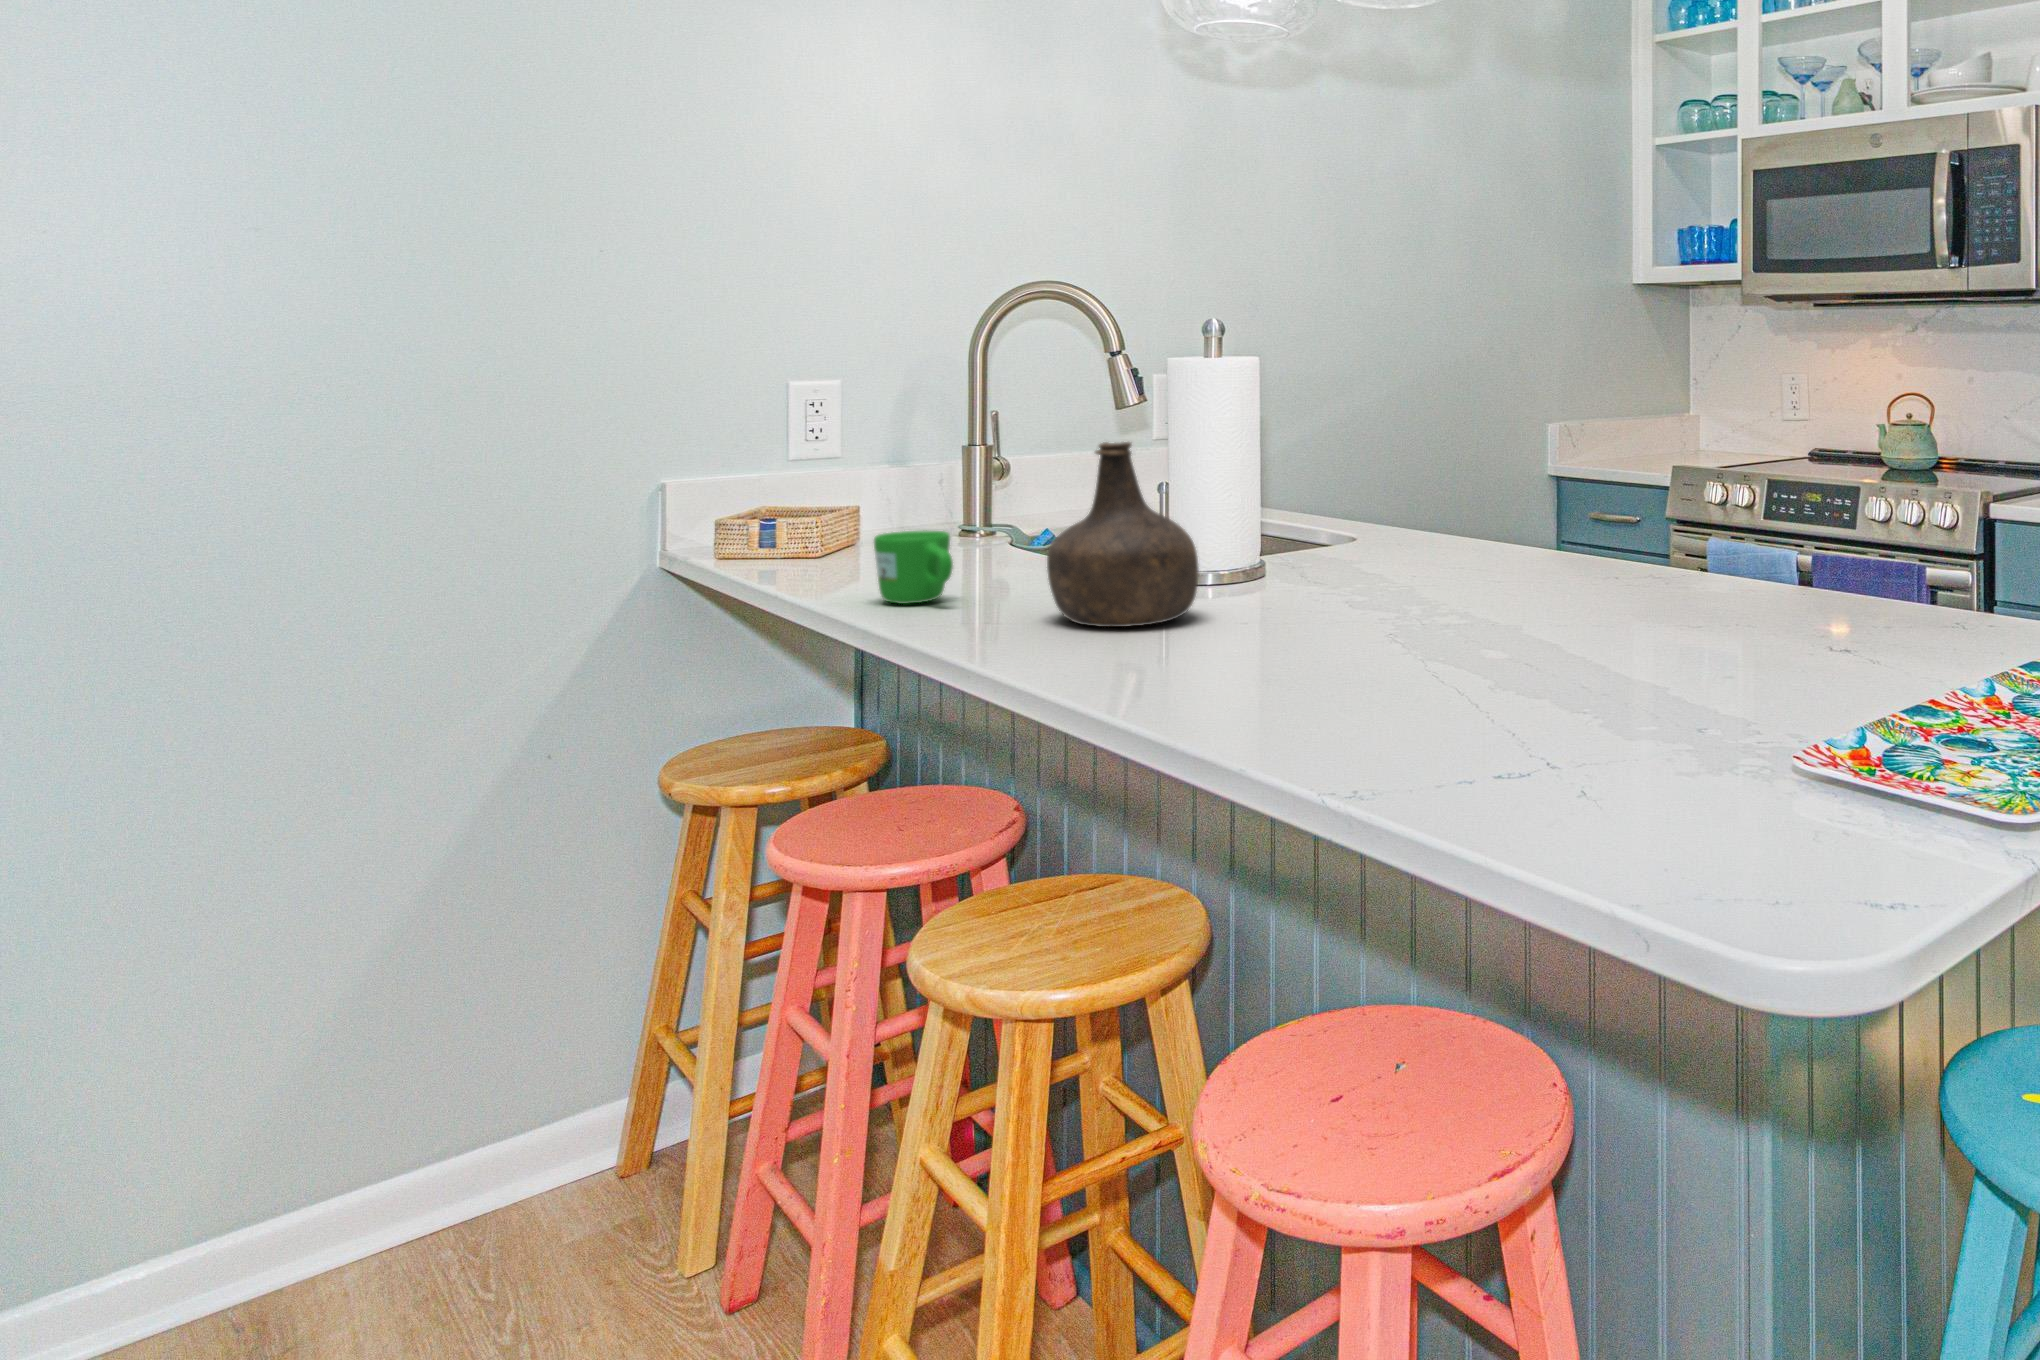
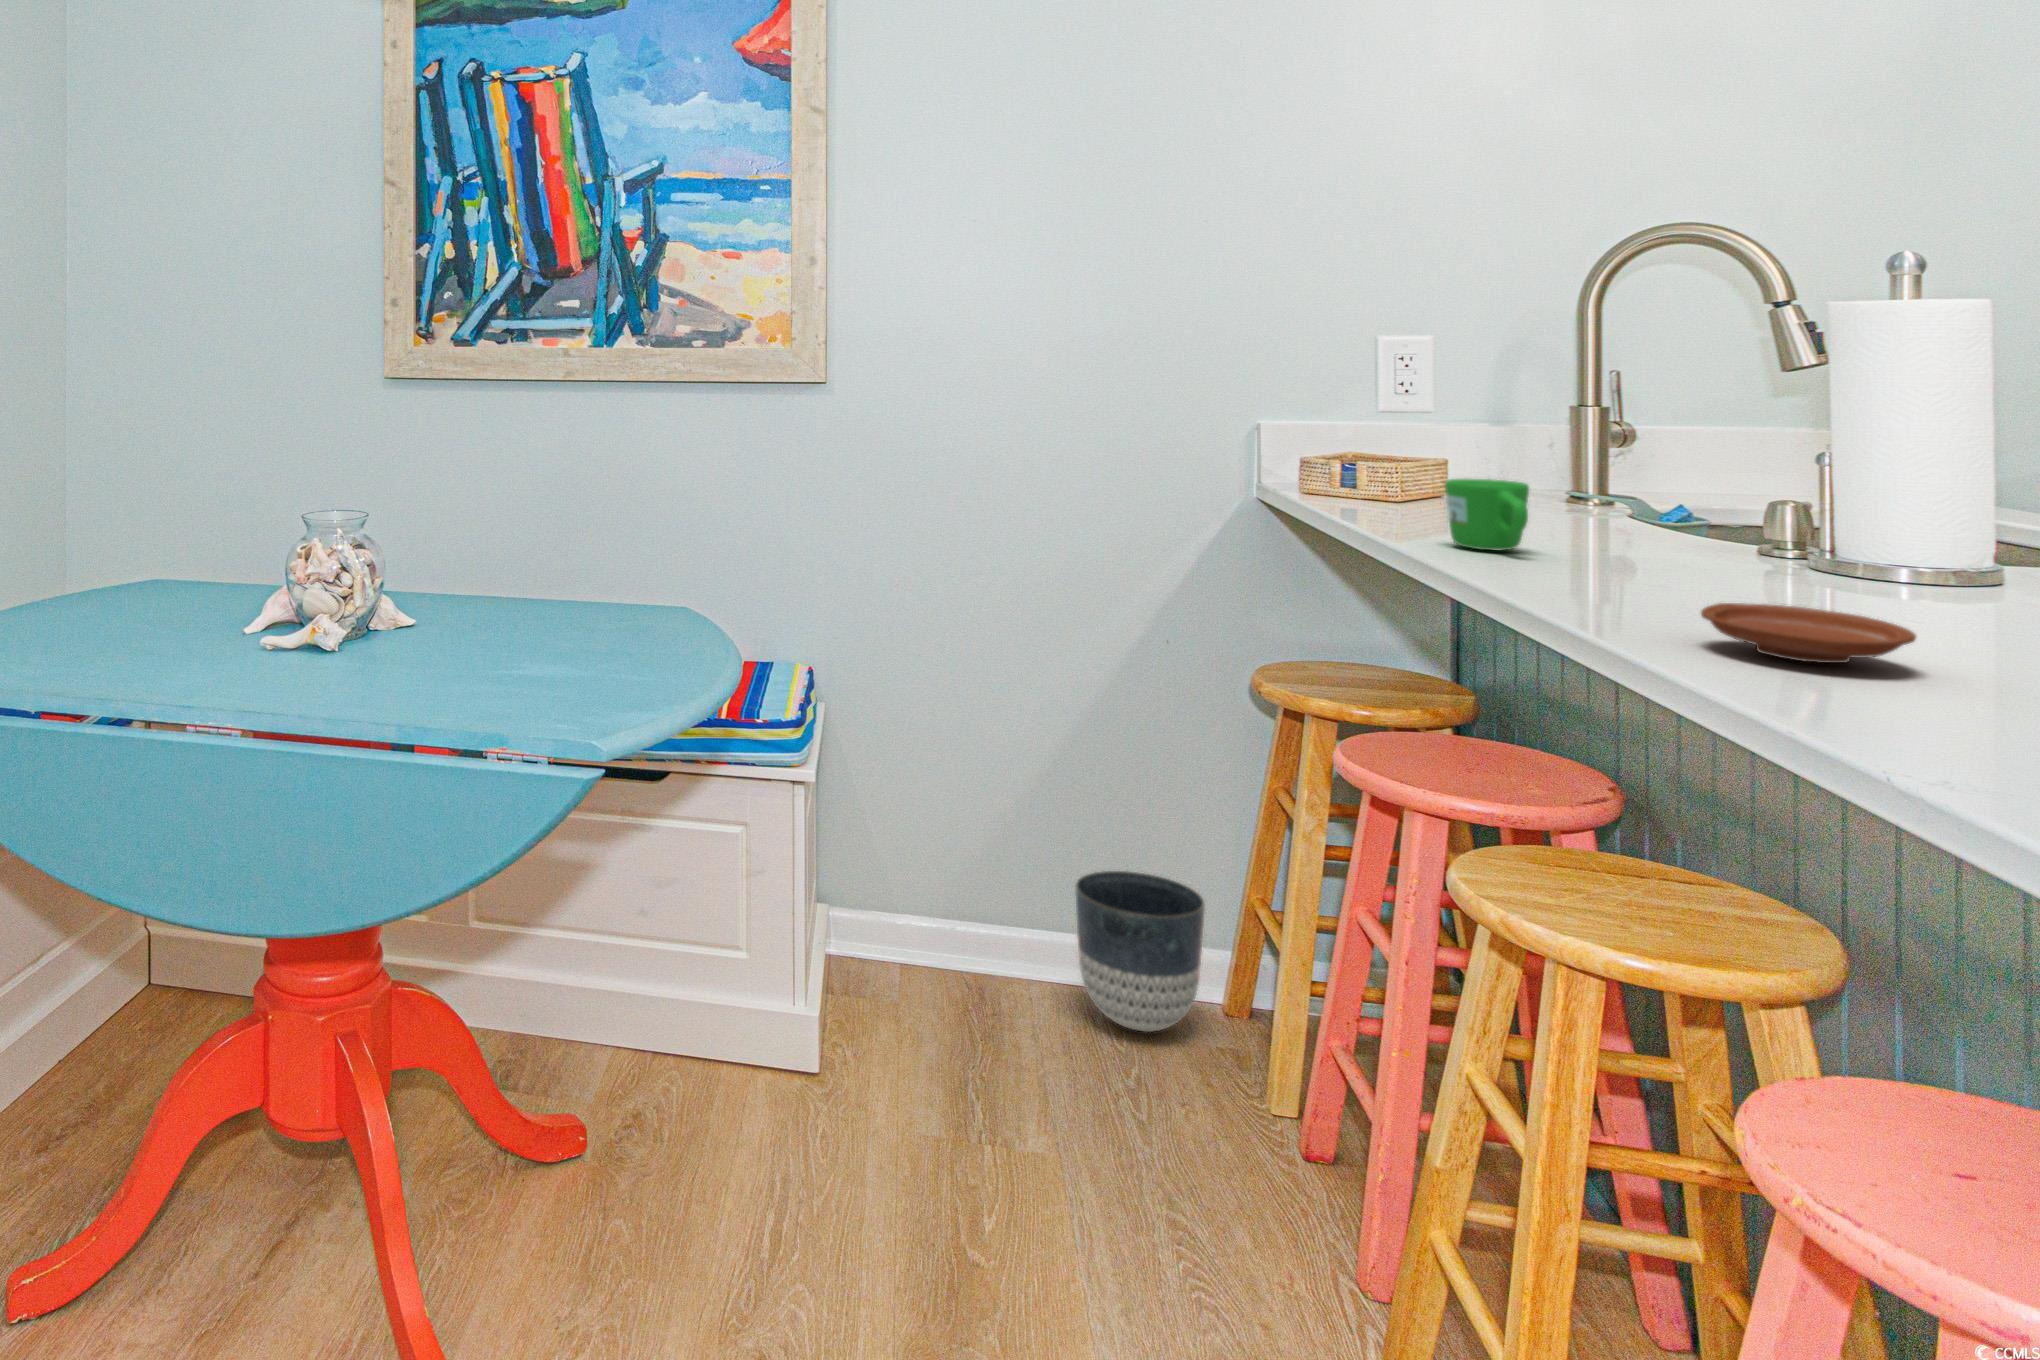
bottle: present [1047,442,1199,627] -> none [1635,396,1848,606]
plate: none [1124,629,1270,681] -> present [1701,603,1916,663]
planter: none [421,1039,601,1252] -> present [1075,871,1205,1032]

